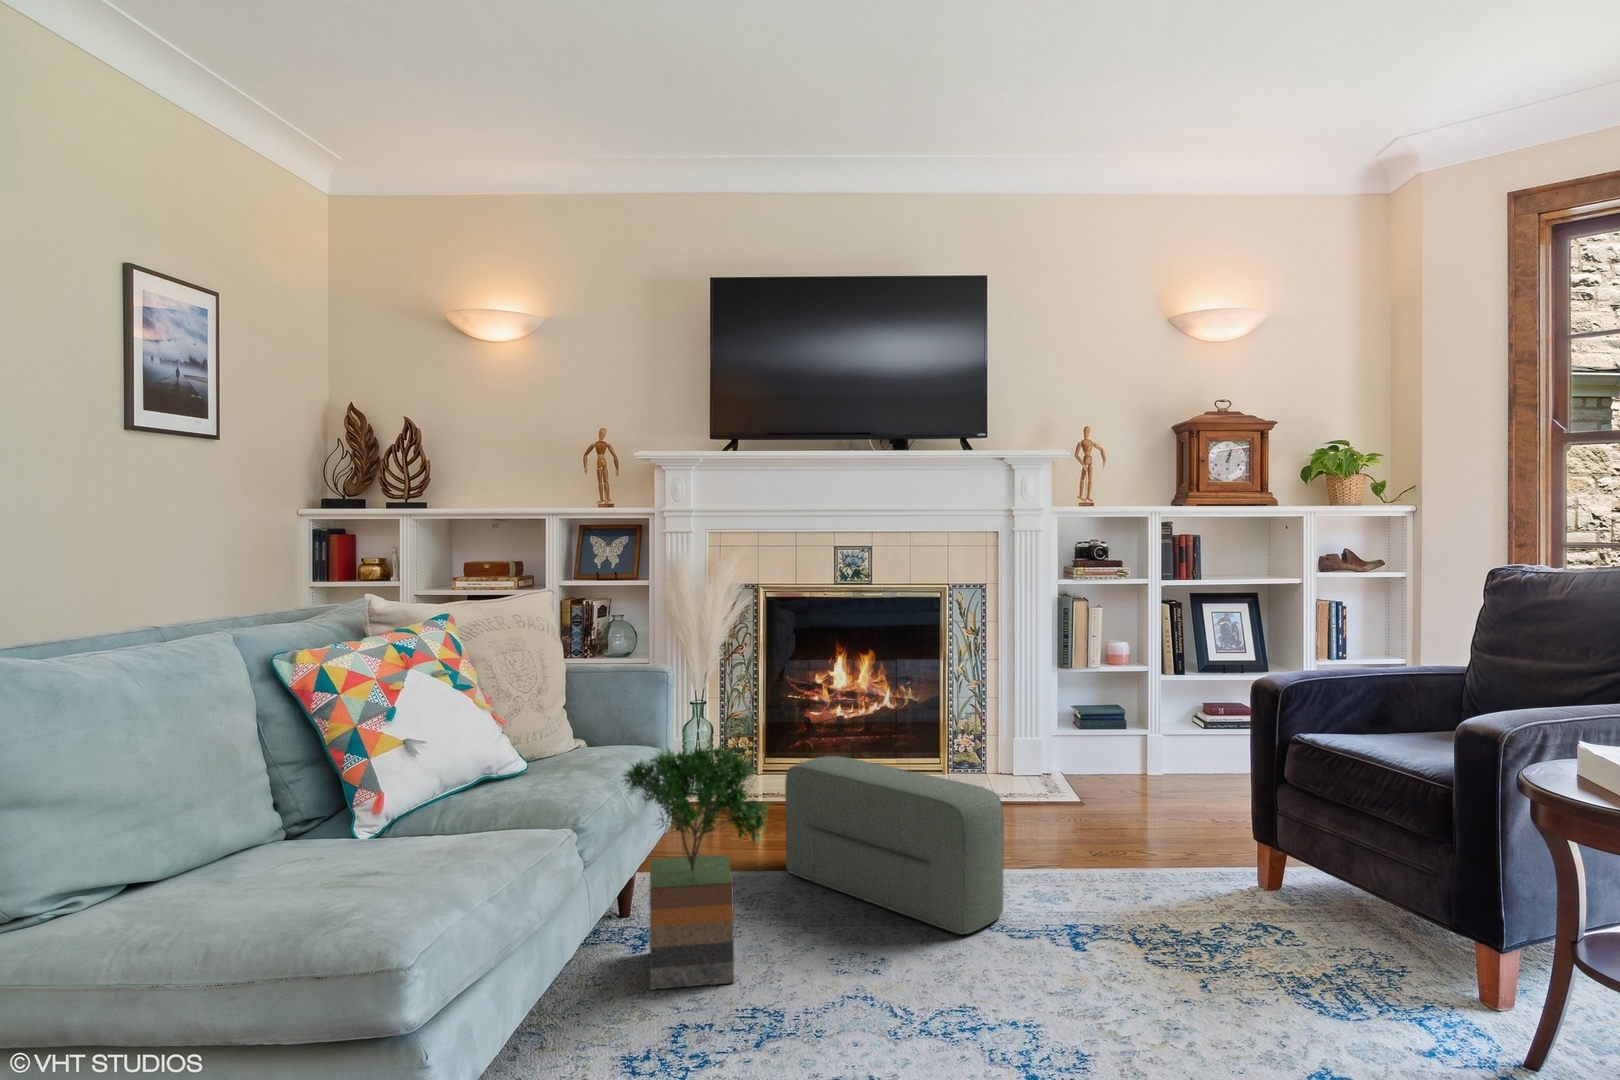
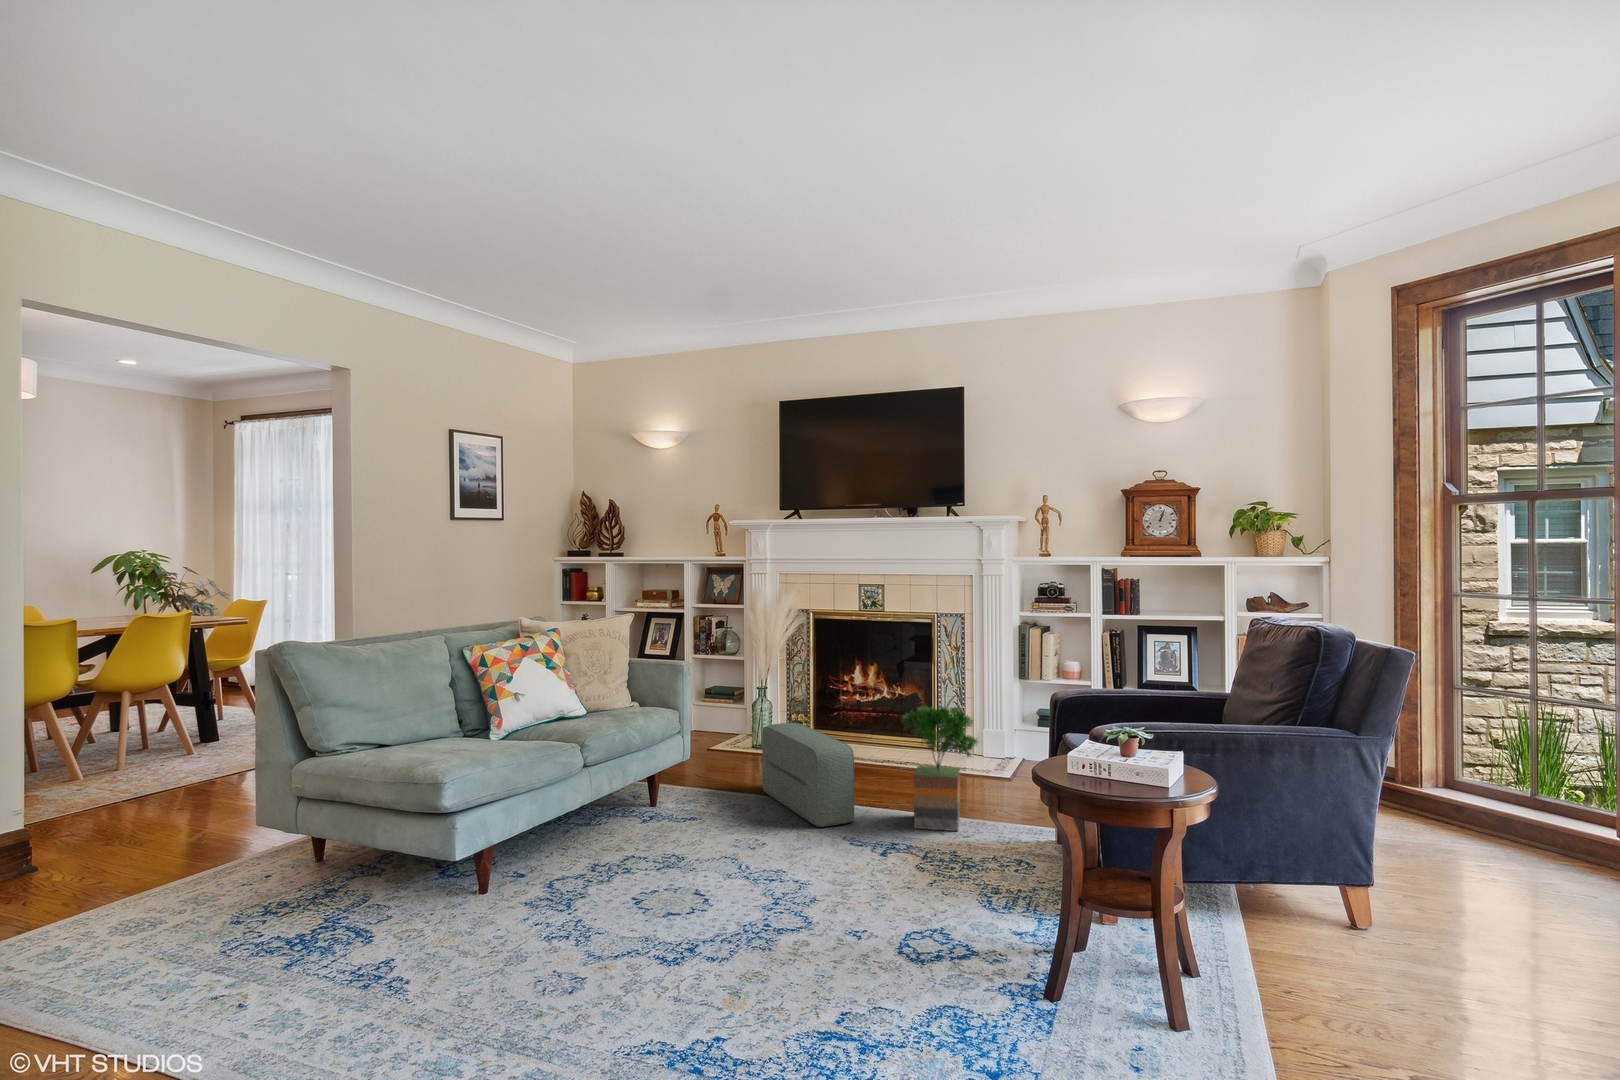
potted tree: present [623,747,769,990] -> present [901,706,978,831]

